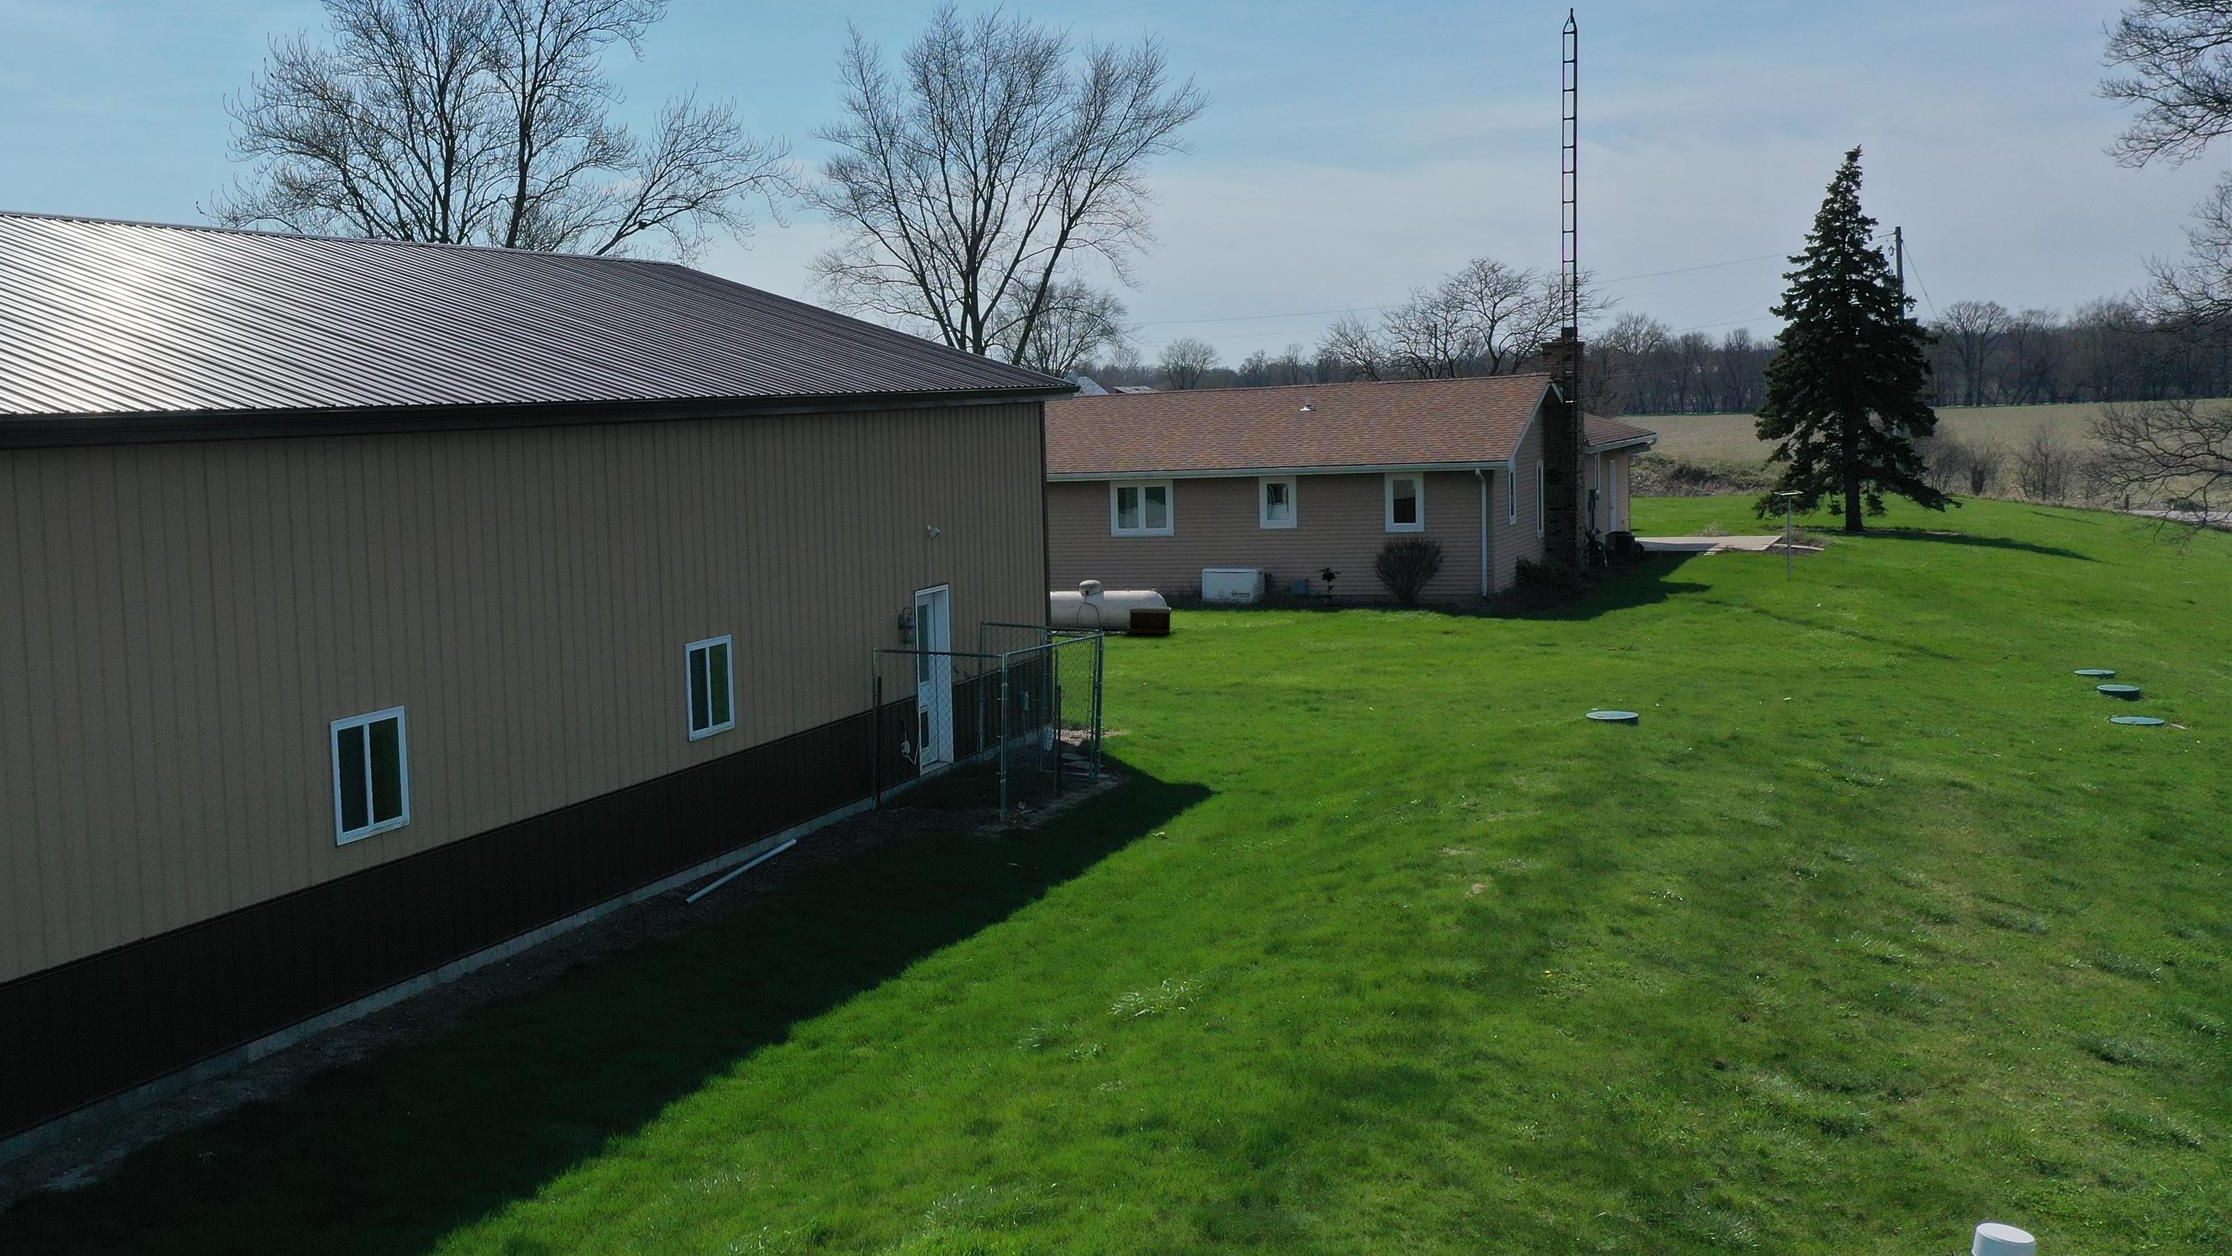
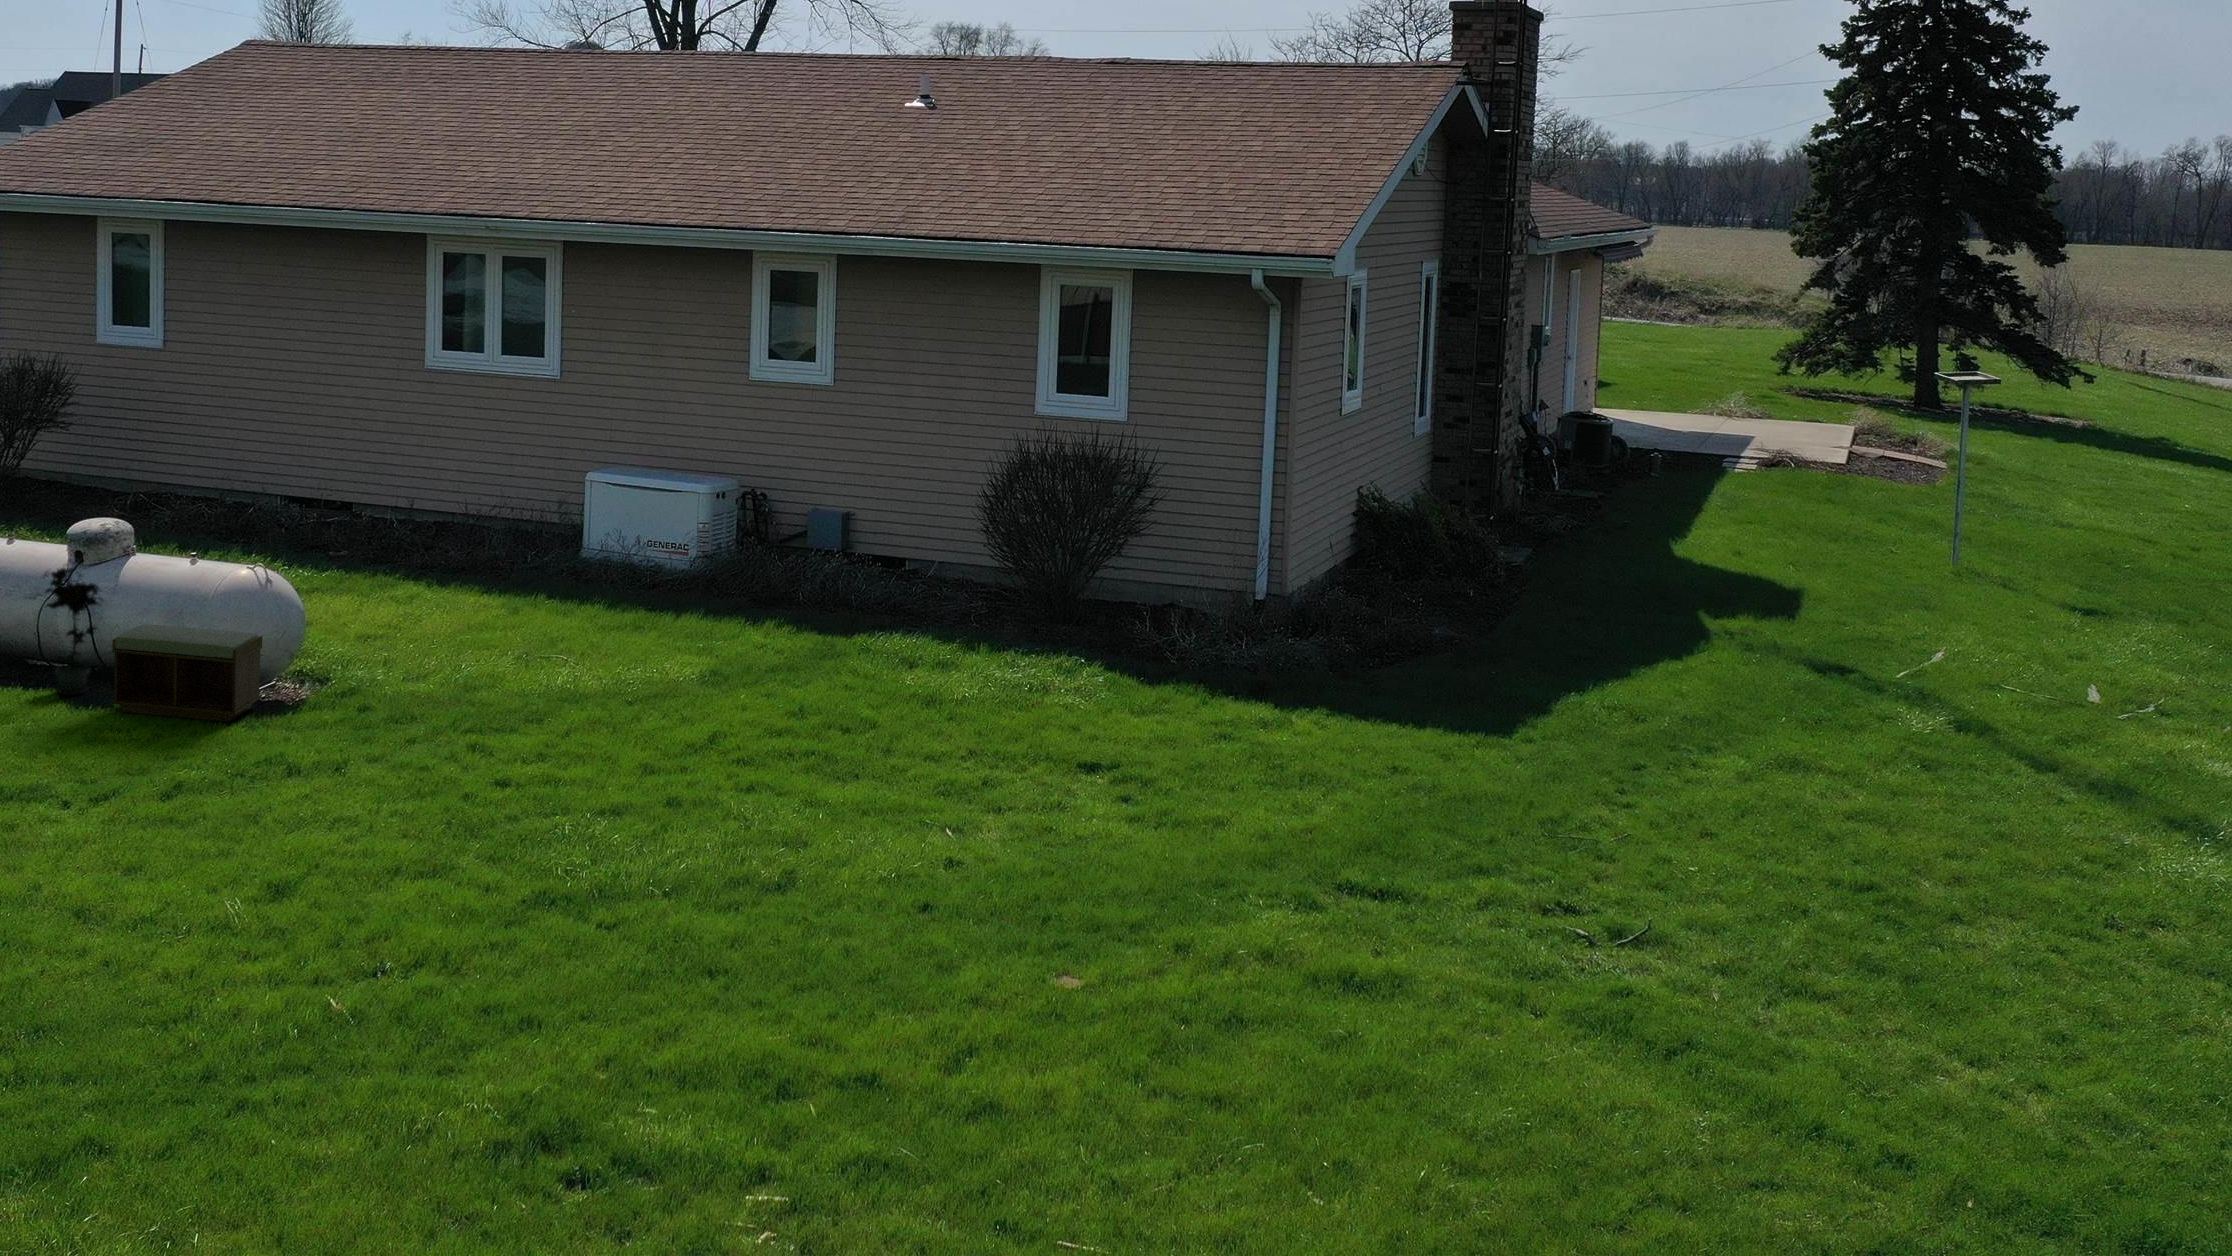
potted plant: present [1317,568,1341,606] -> present [45,565,103,695]

